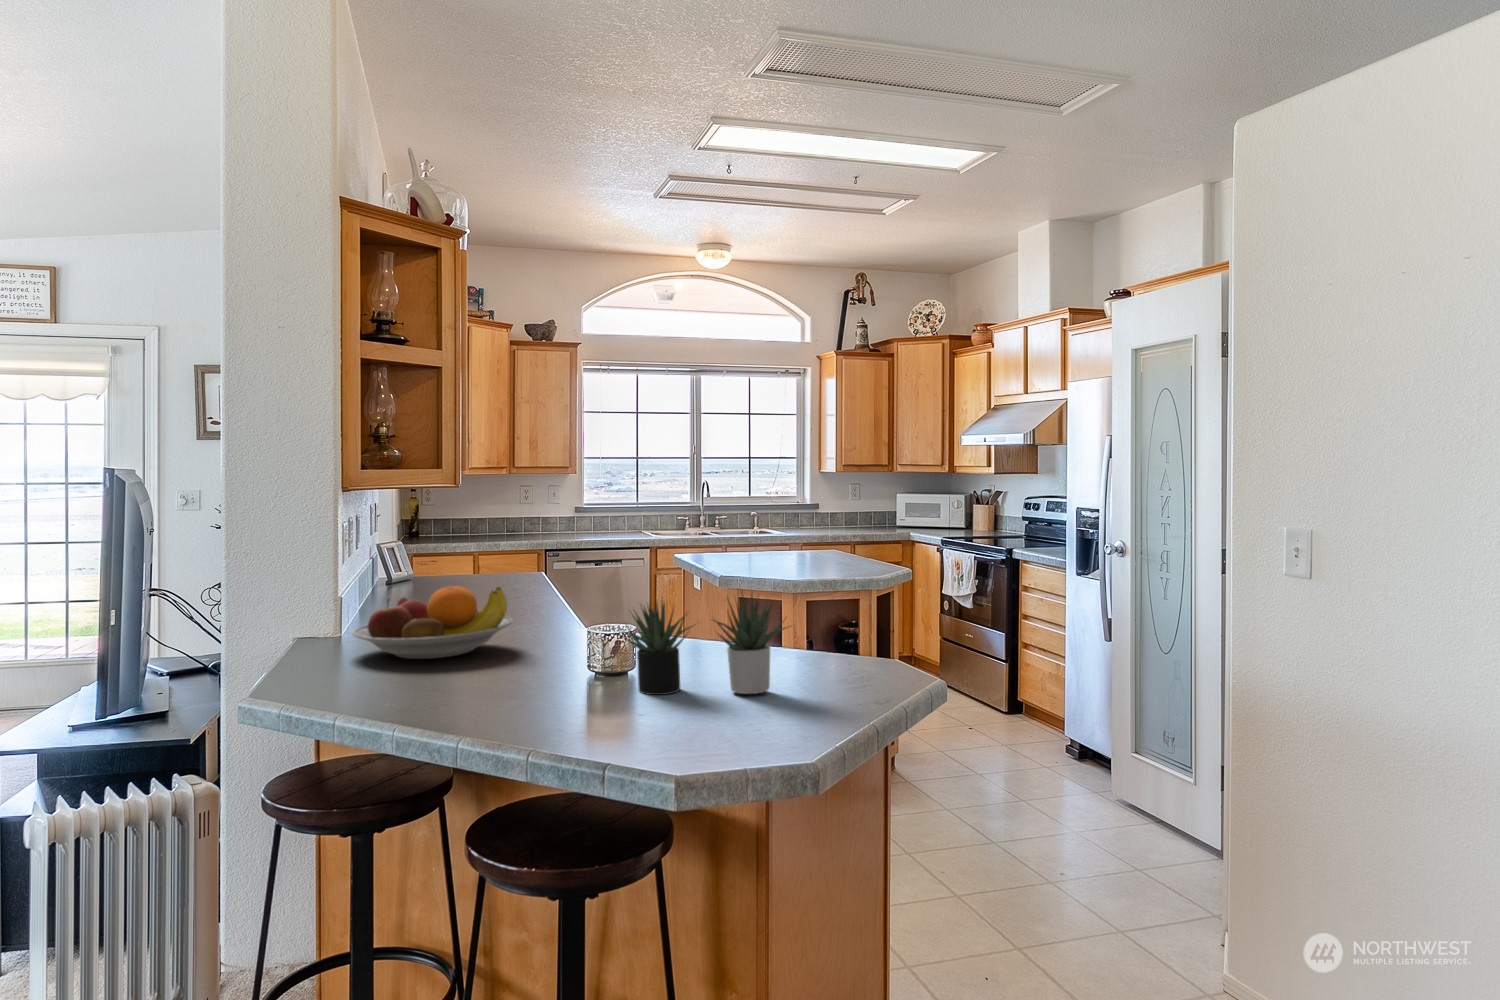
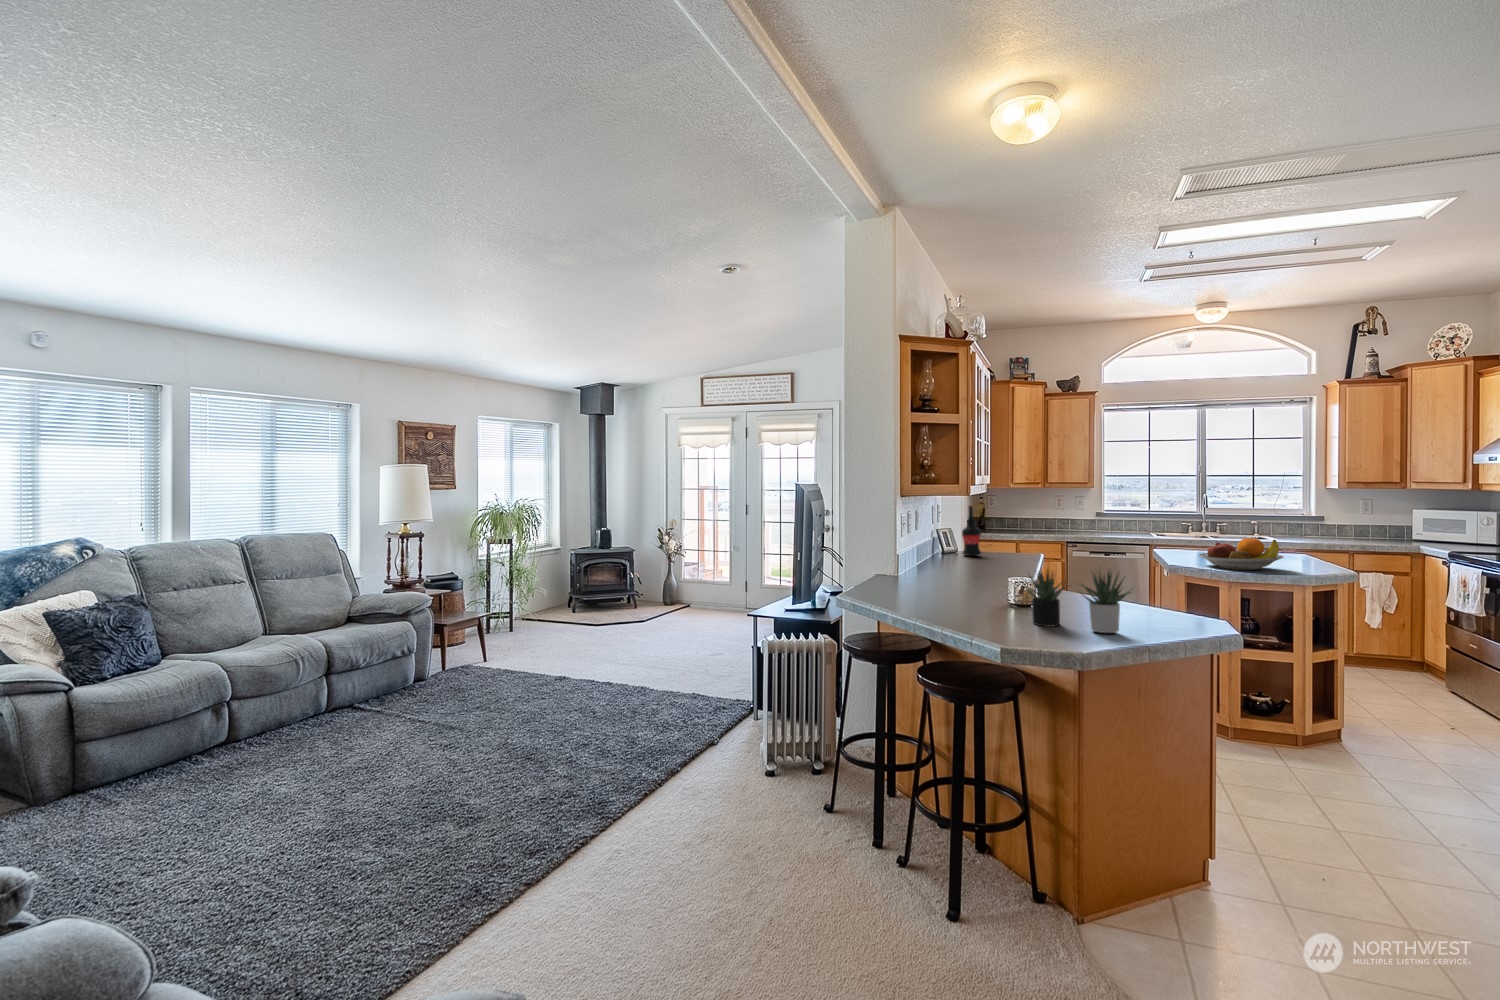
wine bottle: none [424,501,456,584] -> present [962,505,981,556]
fruit bowl: present [352,586,513,659] -> present [1198,538,1284,570]

